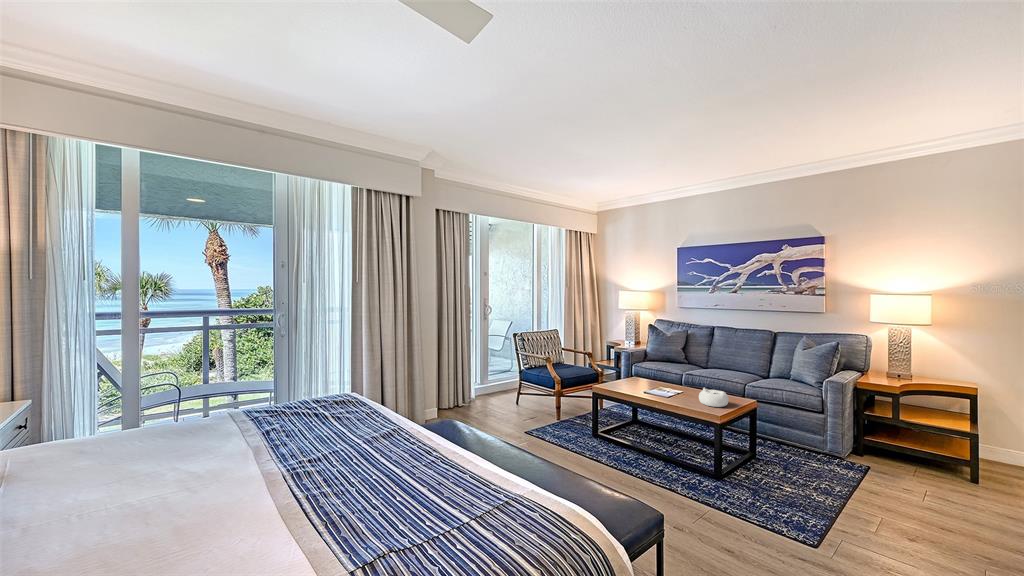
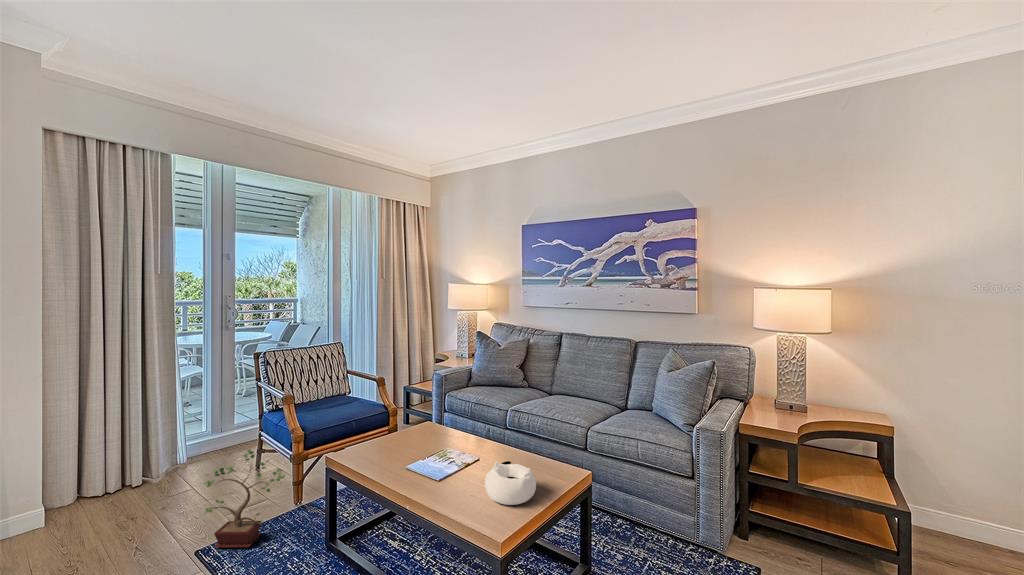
potted plant: none [527,382,572,434] -> present [203,449,285,548]

